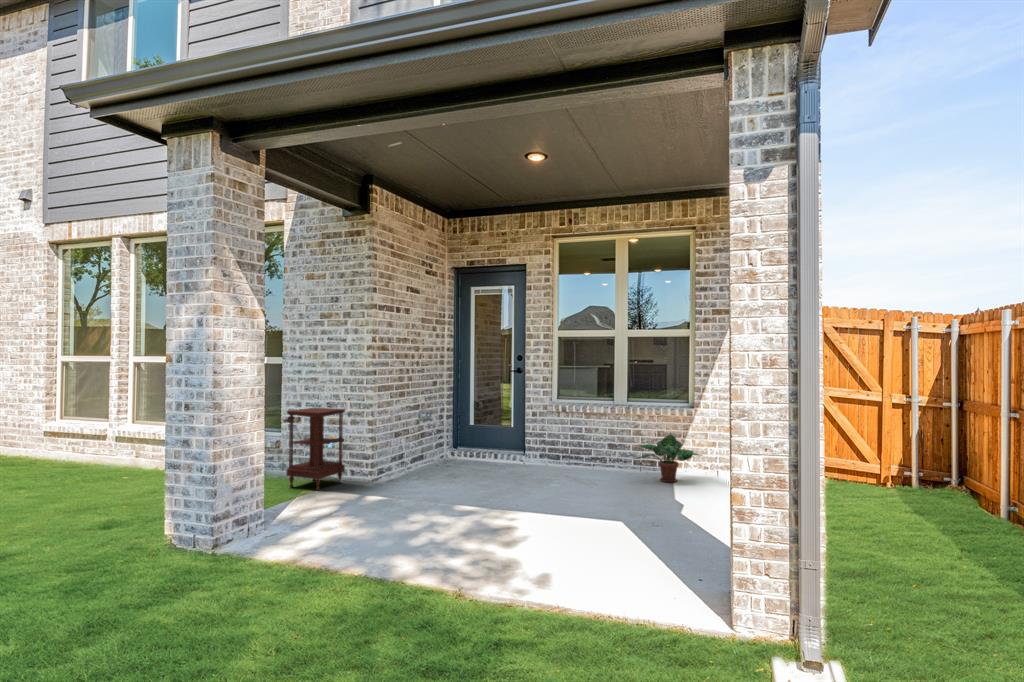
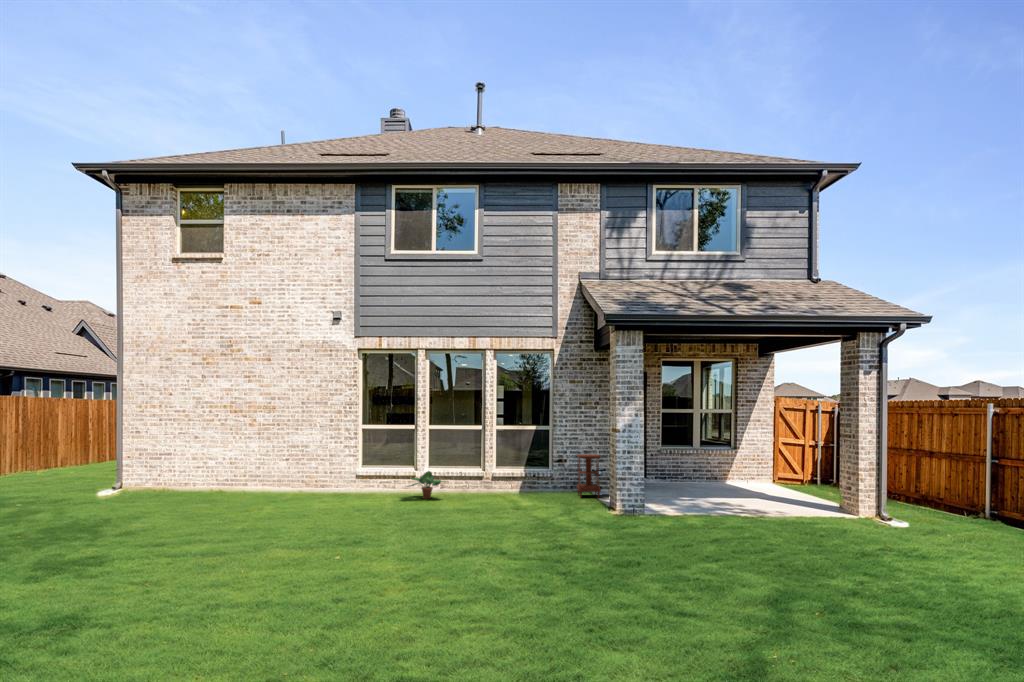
potted plant: present [635,434,702,482] -> present [410,471,443,499]

